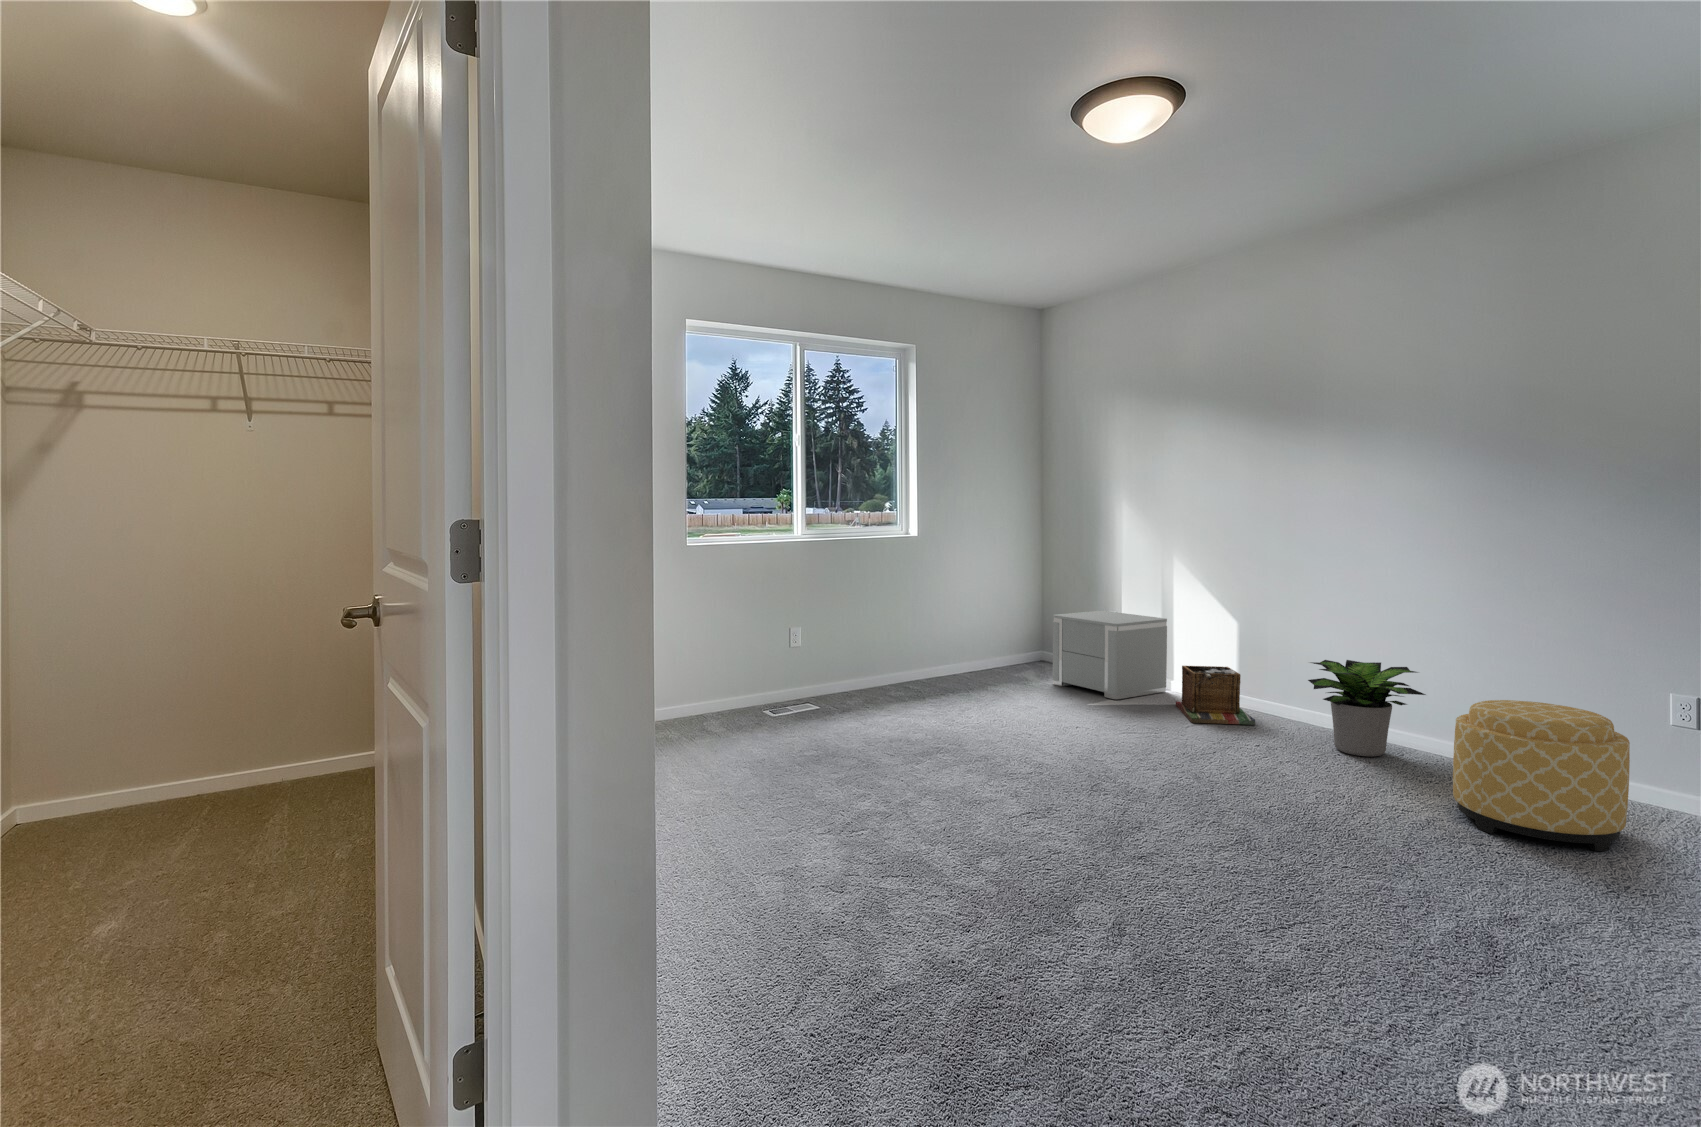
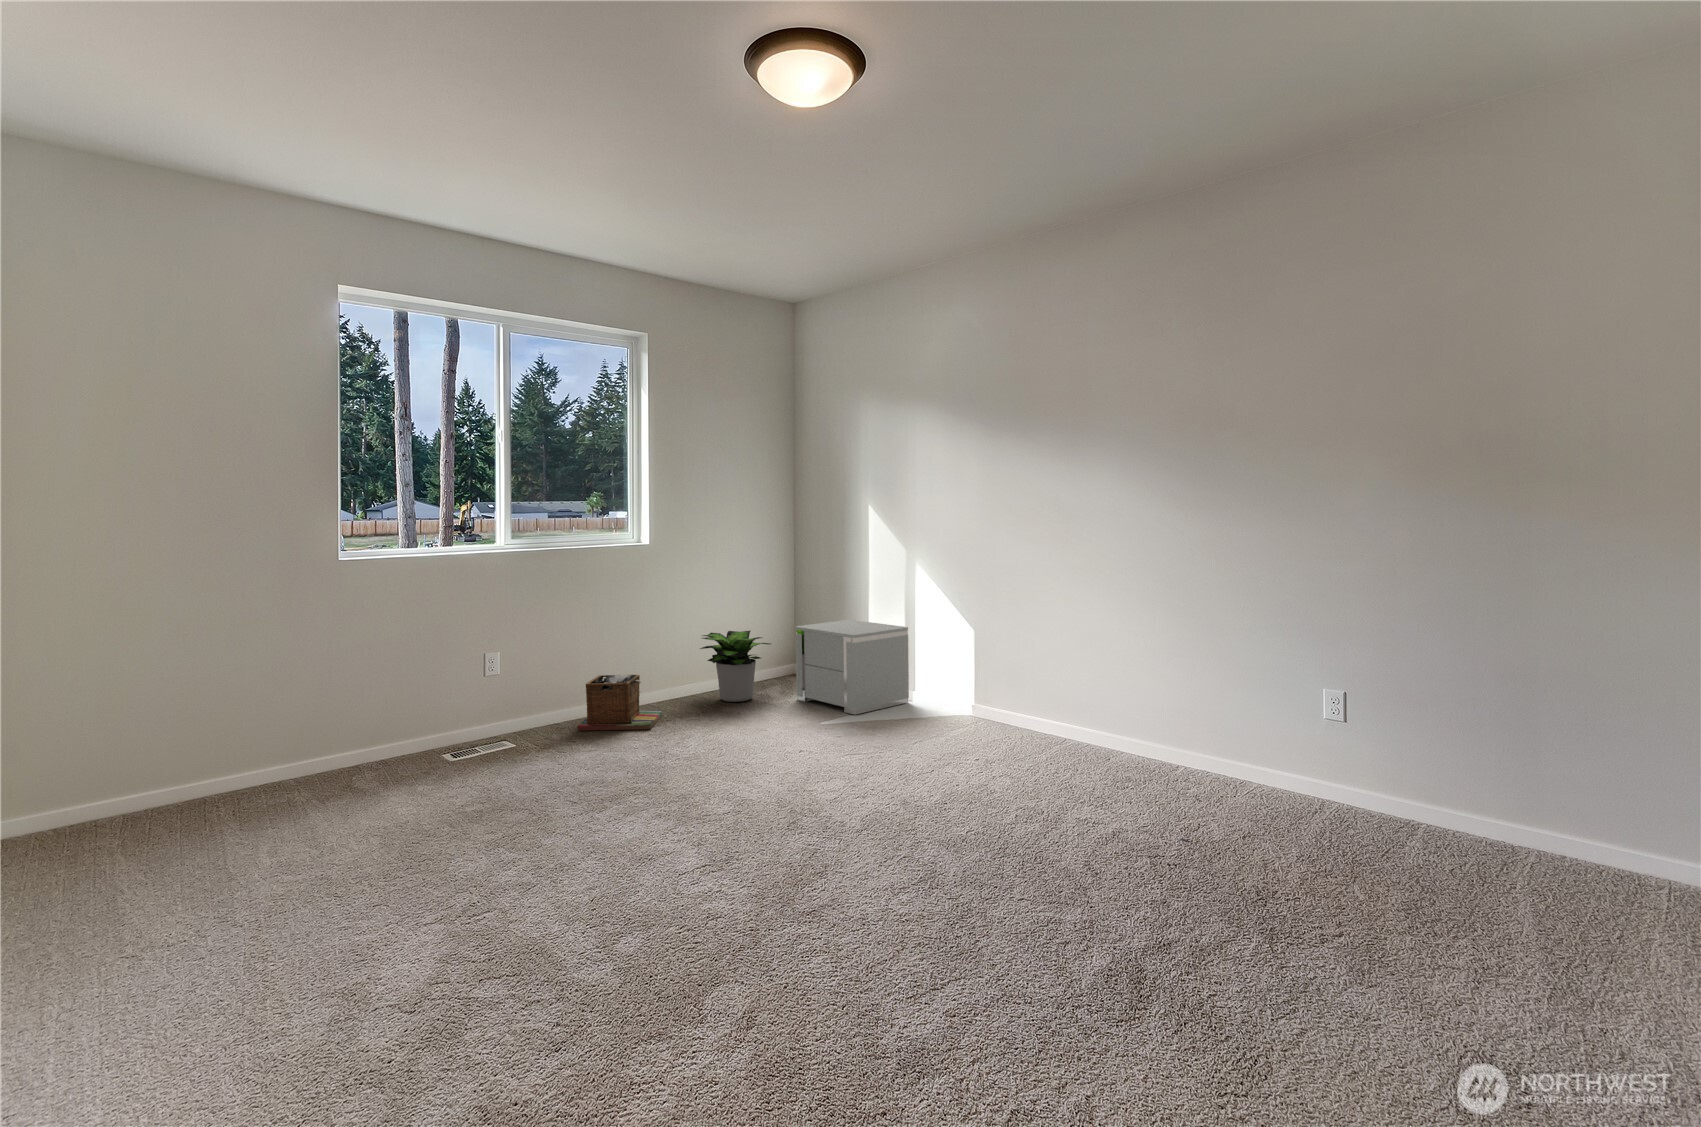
potted plant: present [1308,660,1426,757] -> present [700,631,770,702]
laundry basket: present [1176,666,1255,725] -> present [578,675,662,731]
ottoman: present [1453,700,1630,851] -> none [1139,706,1284,854]

